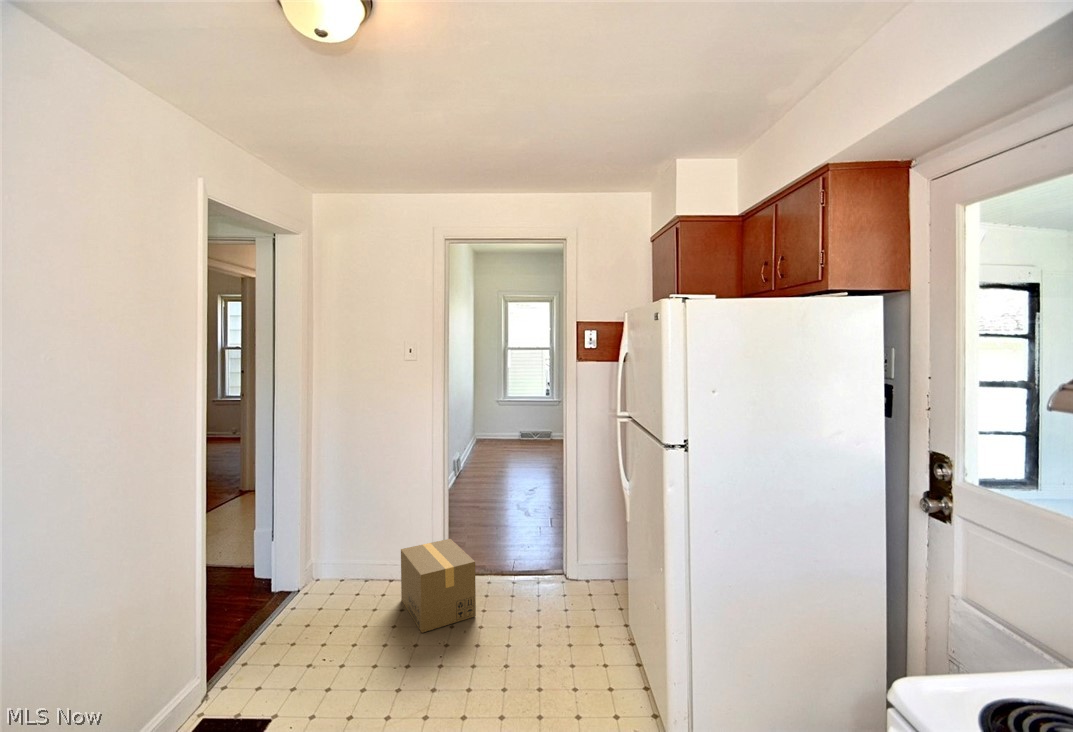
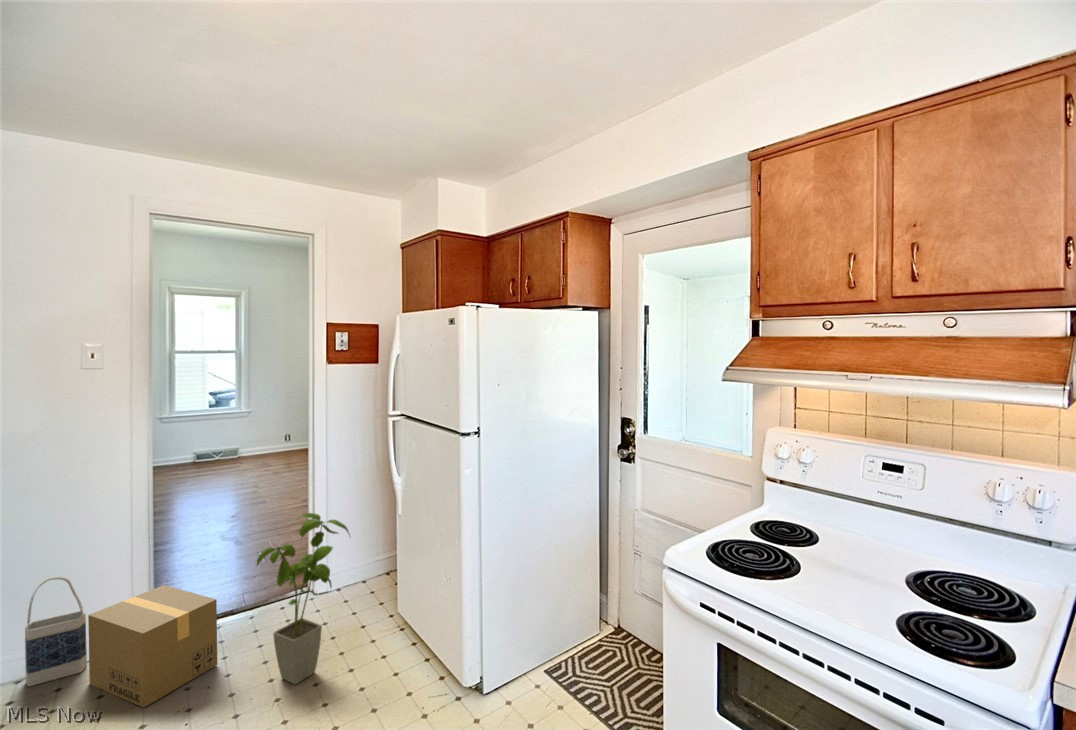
house plant: none [493,504,569,659] -> present [257,513,349,684]
bag: none [373,516,405,589] -> present [25,577,87,686]

